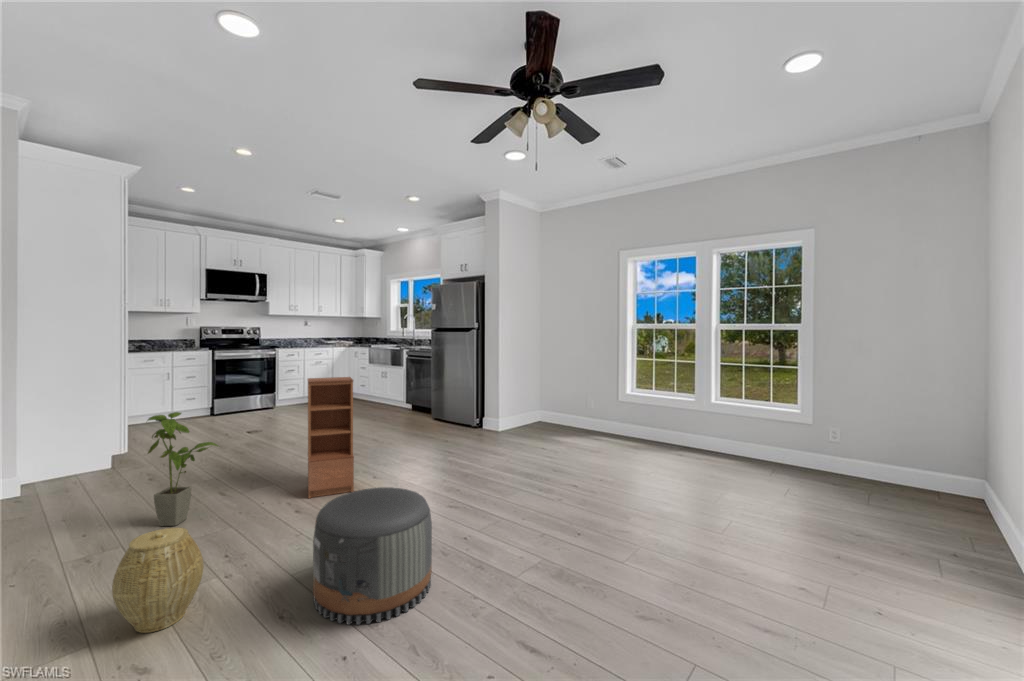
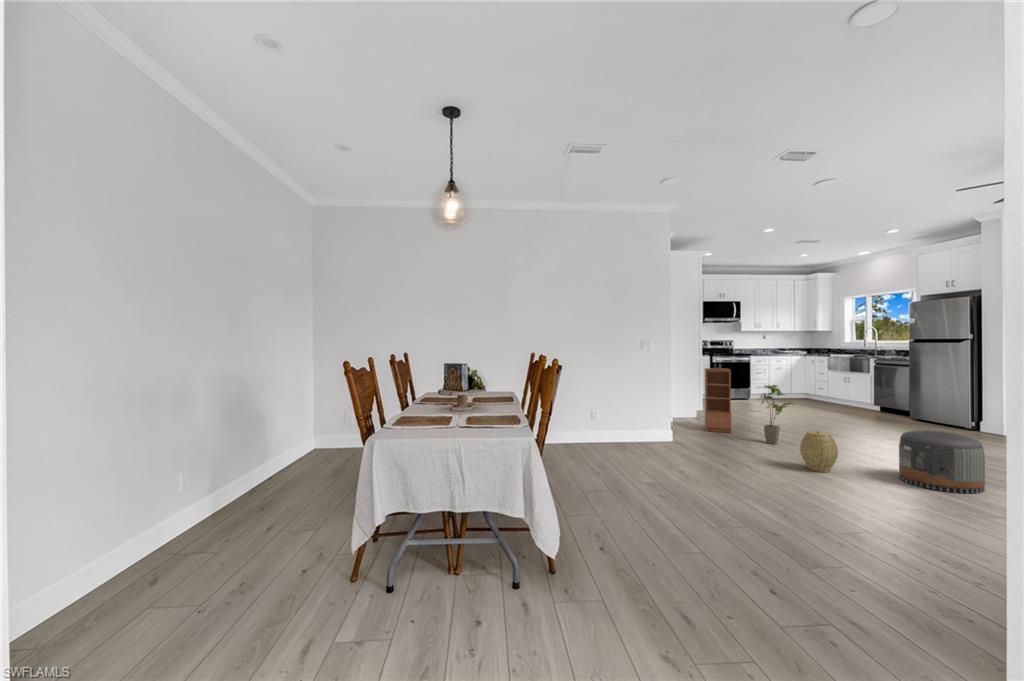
bookcase: present [308,377,354,498] -> present [705,368,731,433]

